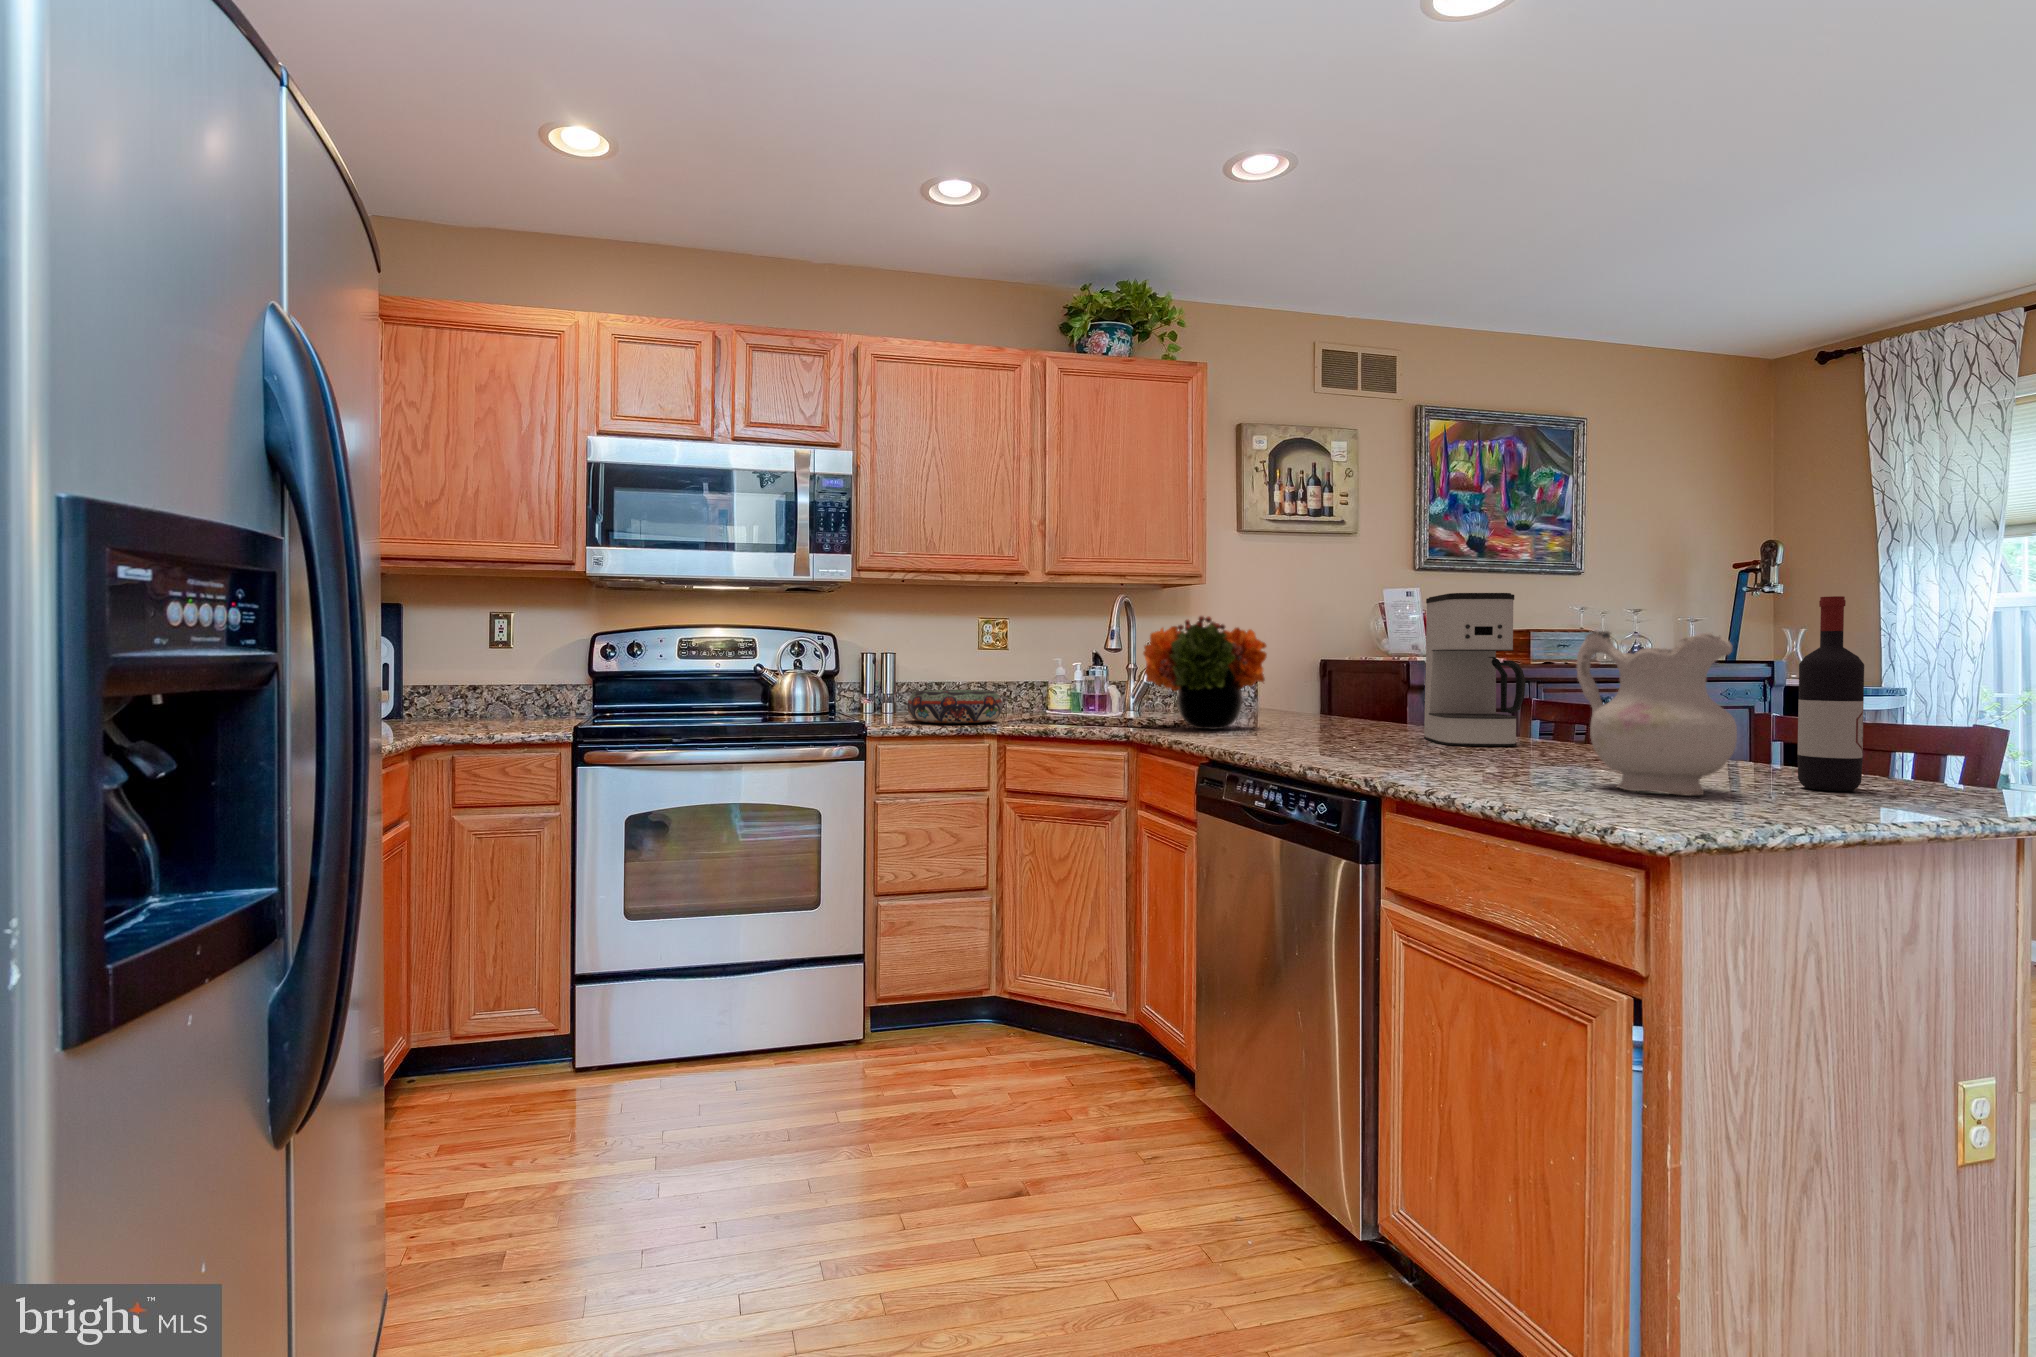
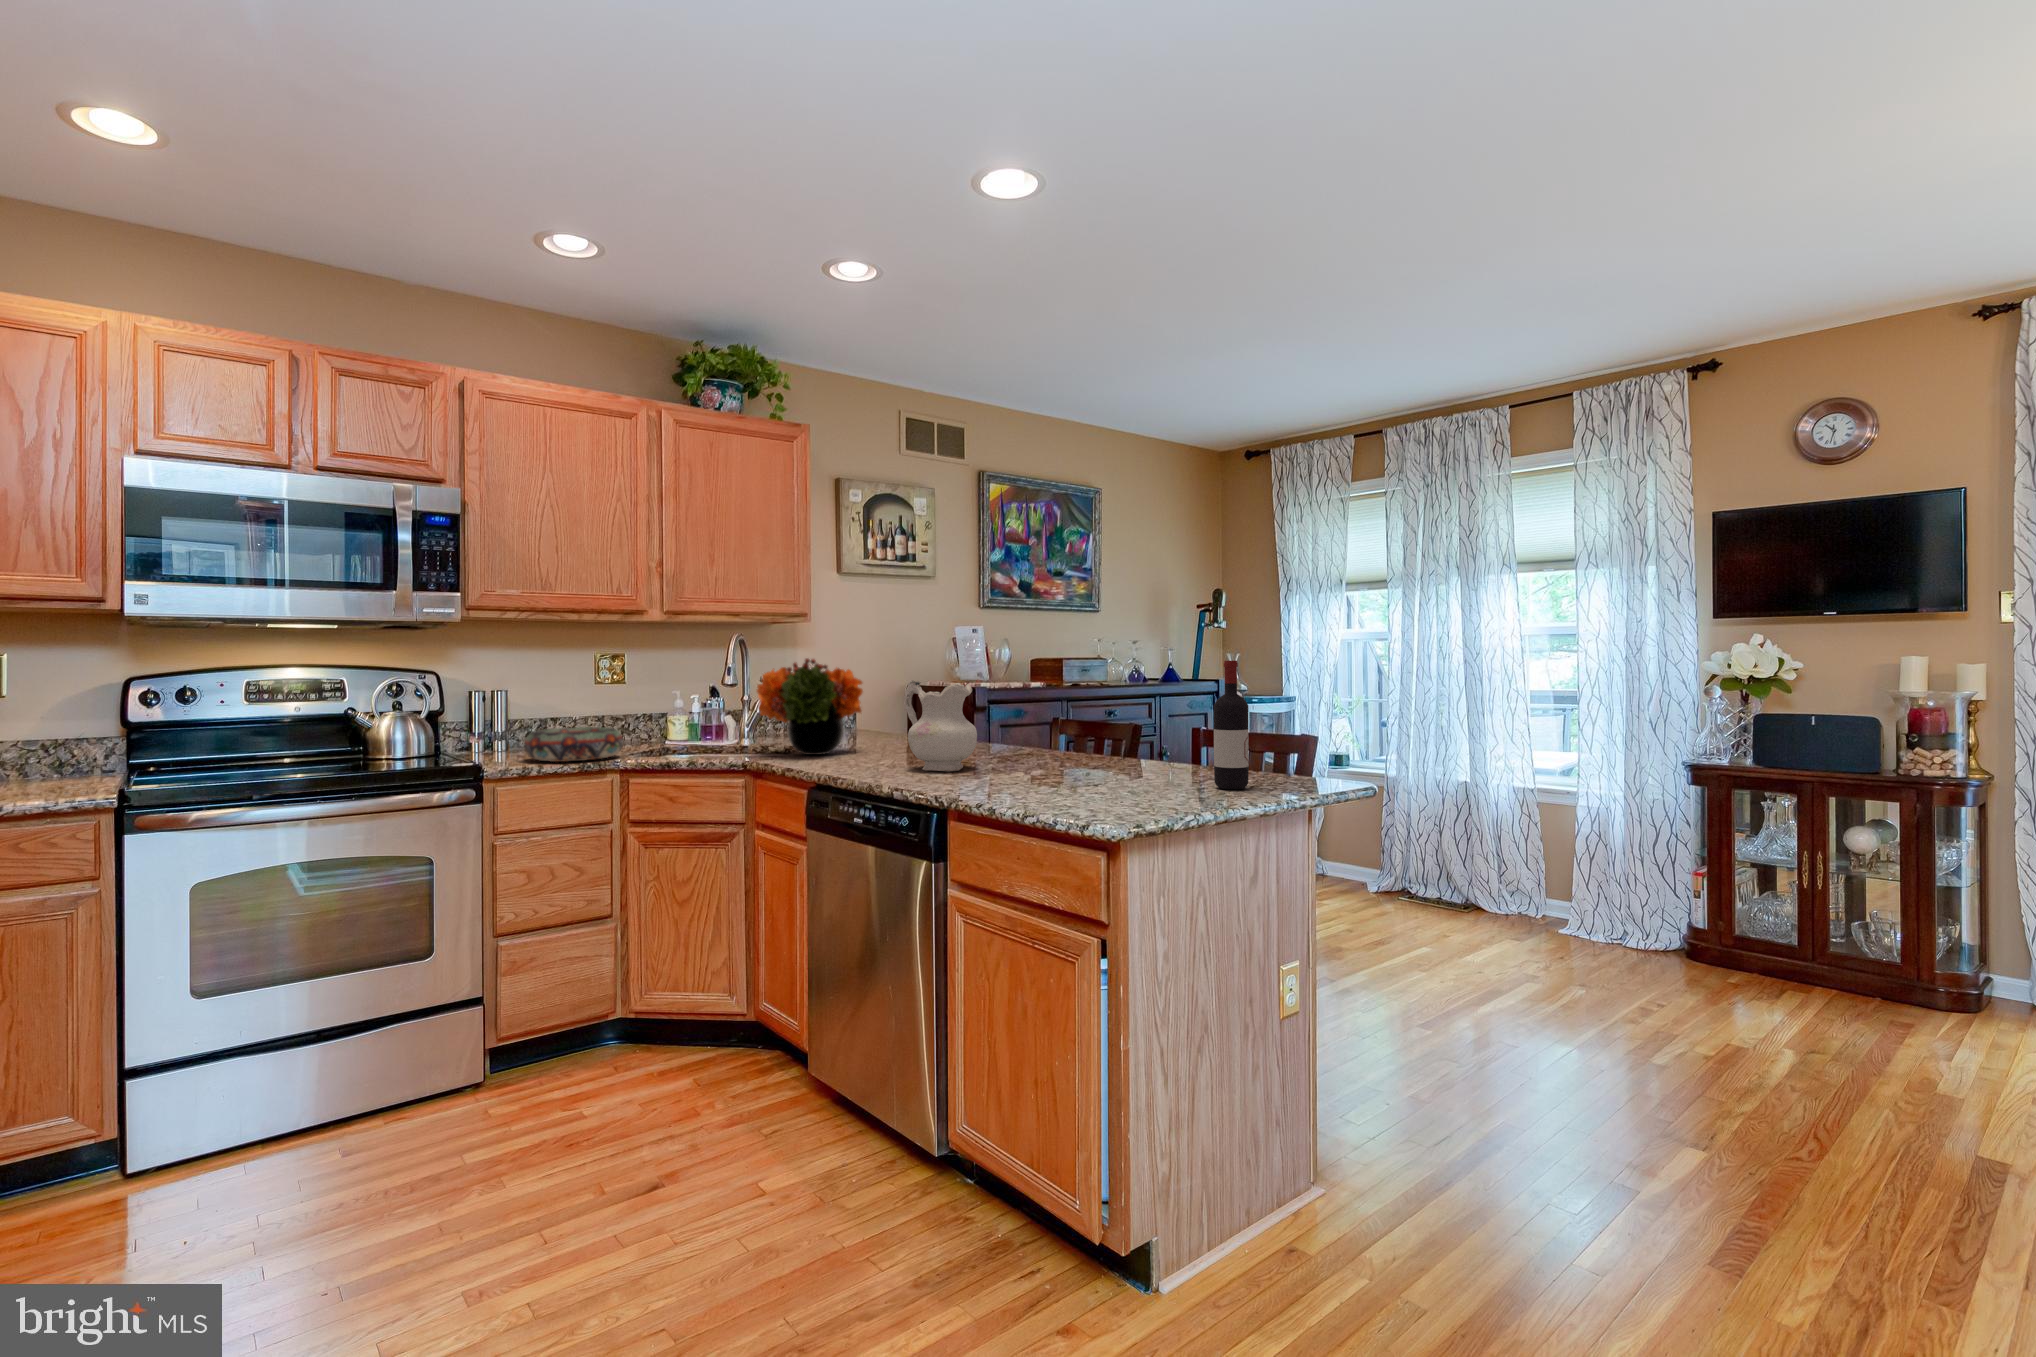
coffee maker: present [1424,593,1525,746] -> none [985,644,1055,762]
ceramic pitcher: present [1577,630,1737,795] -> present [905,681,977,771]

